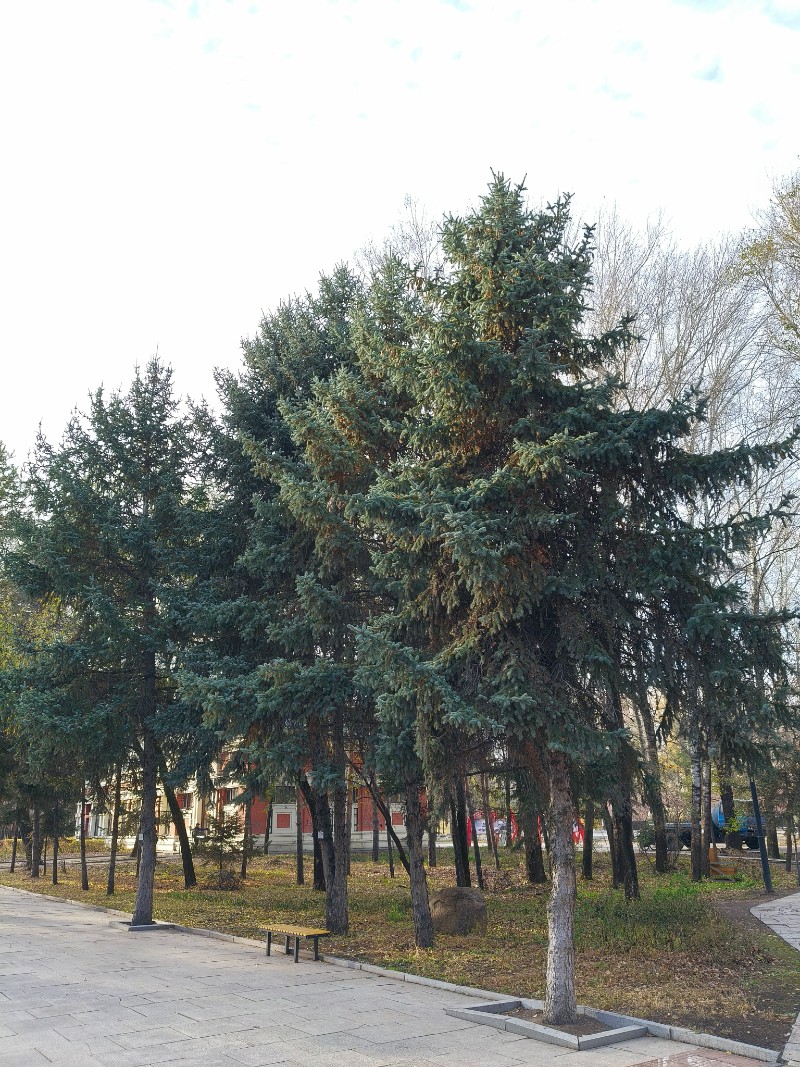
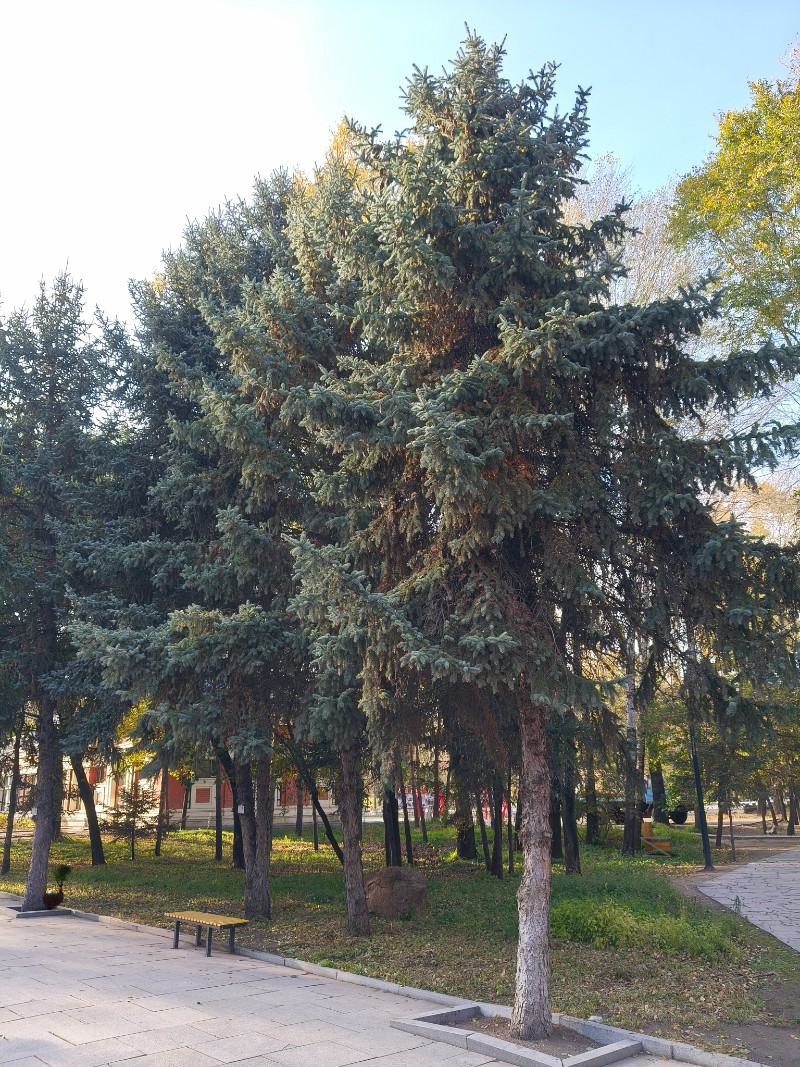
potted tree: none [150,878,176,921] -> present [42,864,72,908]

